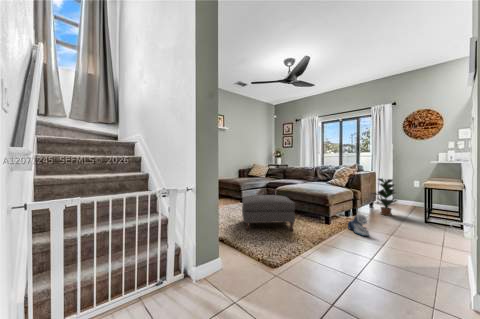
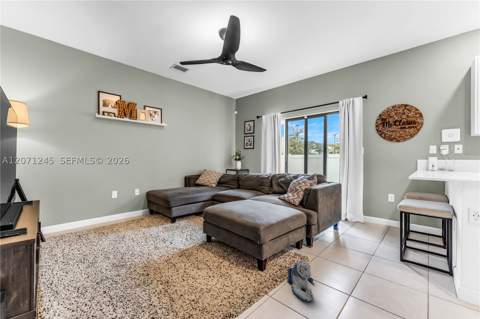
potted plant: present [373,179,397,216] -> none [332,194,366,246]
ottoman: present [242,195,295,230] -> none [117,226,207,292]

